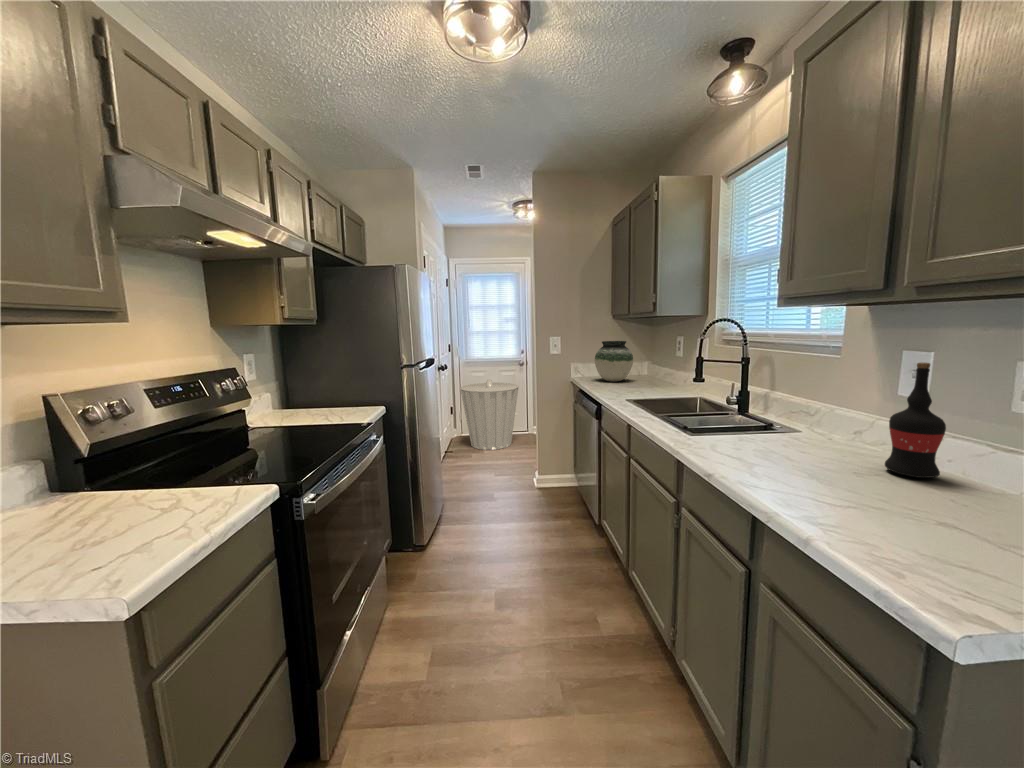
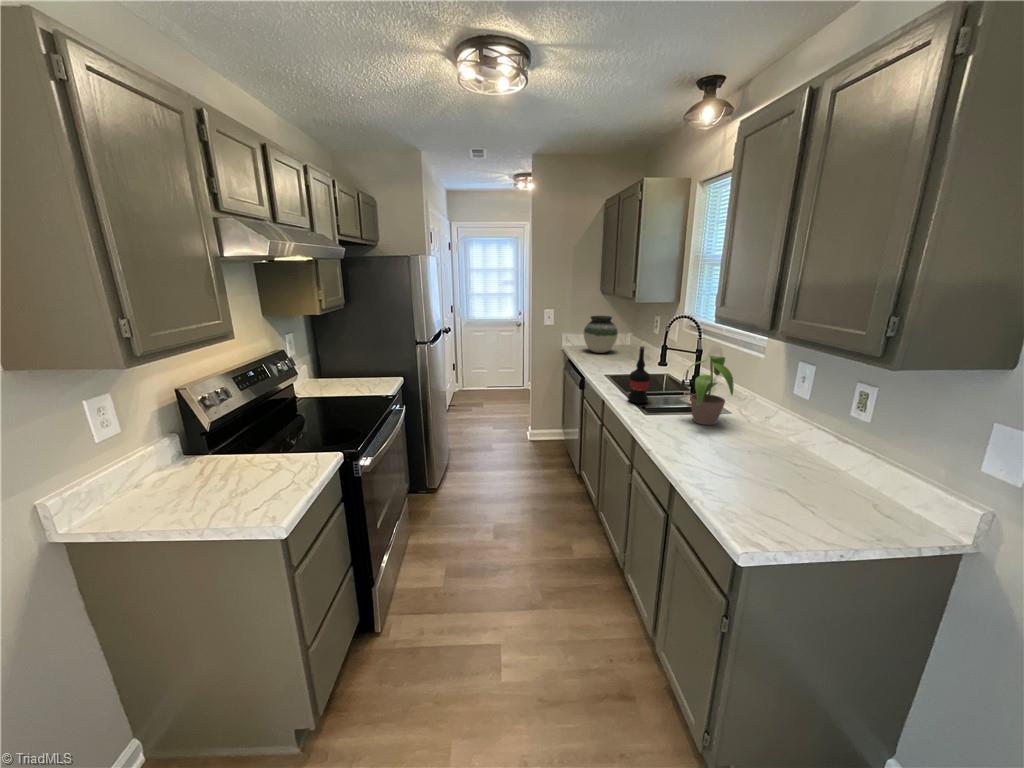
potted plant: none [732,353,823,444] -> present [690,356,734,425]
wine bottle: present [885,363,946,478] -> present [628,346,650,403]
trash can: present [460,380,519,450] -> none [461,341,516,405]

